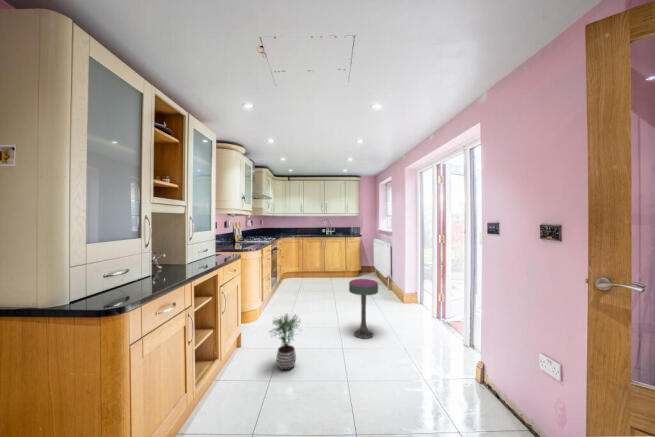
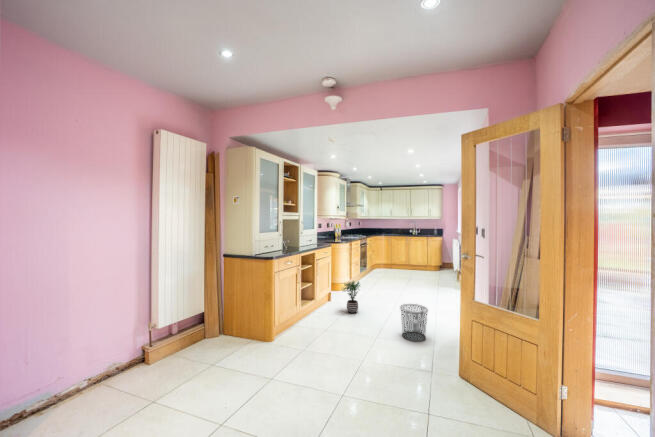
bar stool: present [349,279,378,339] -> none [403,266,425,308]
waste bin: none [382,346,427,414] -> present [401,304,428,342]

